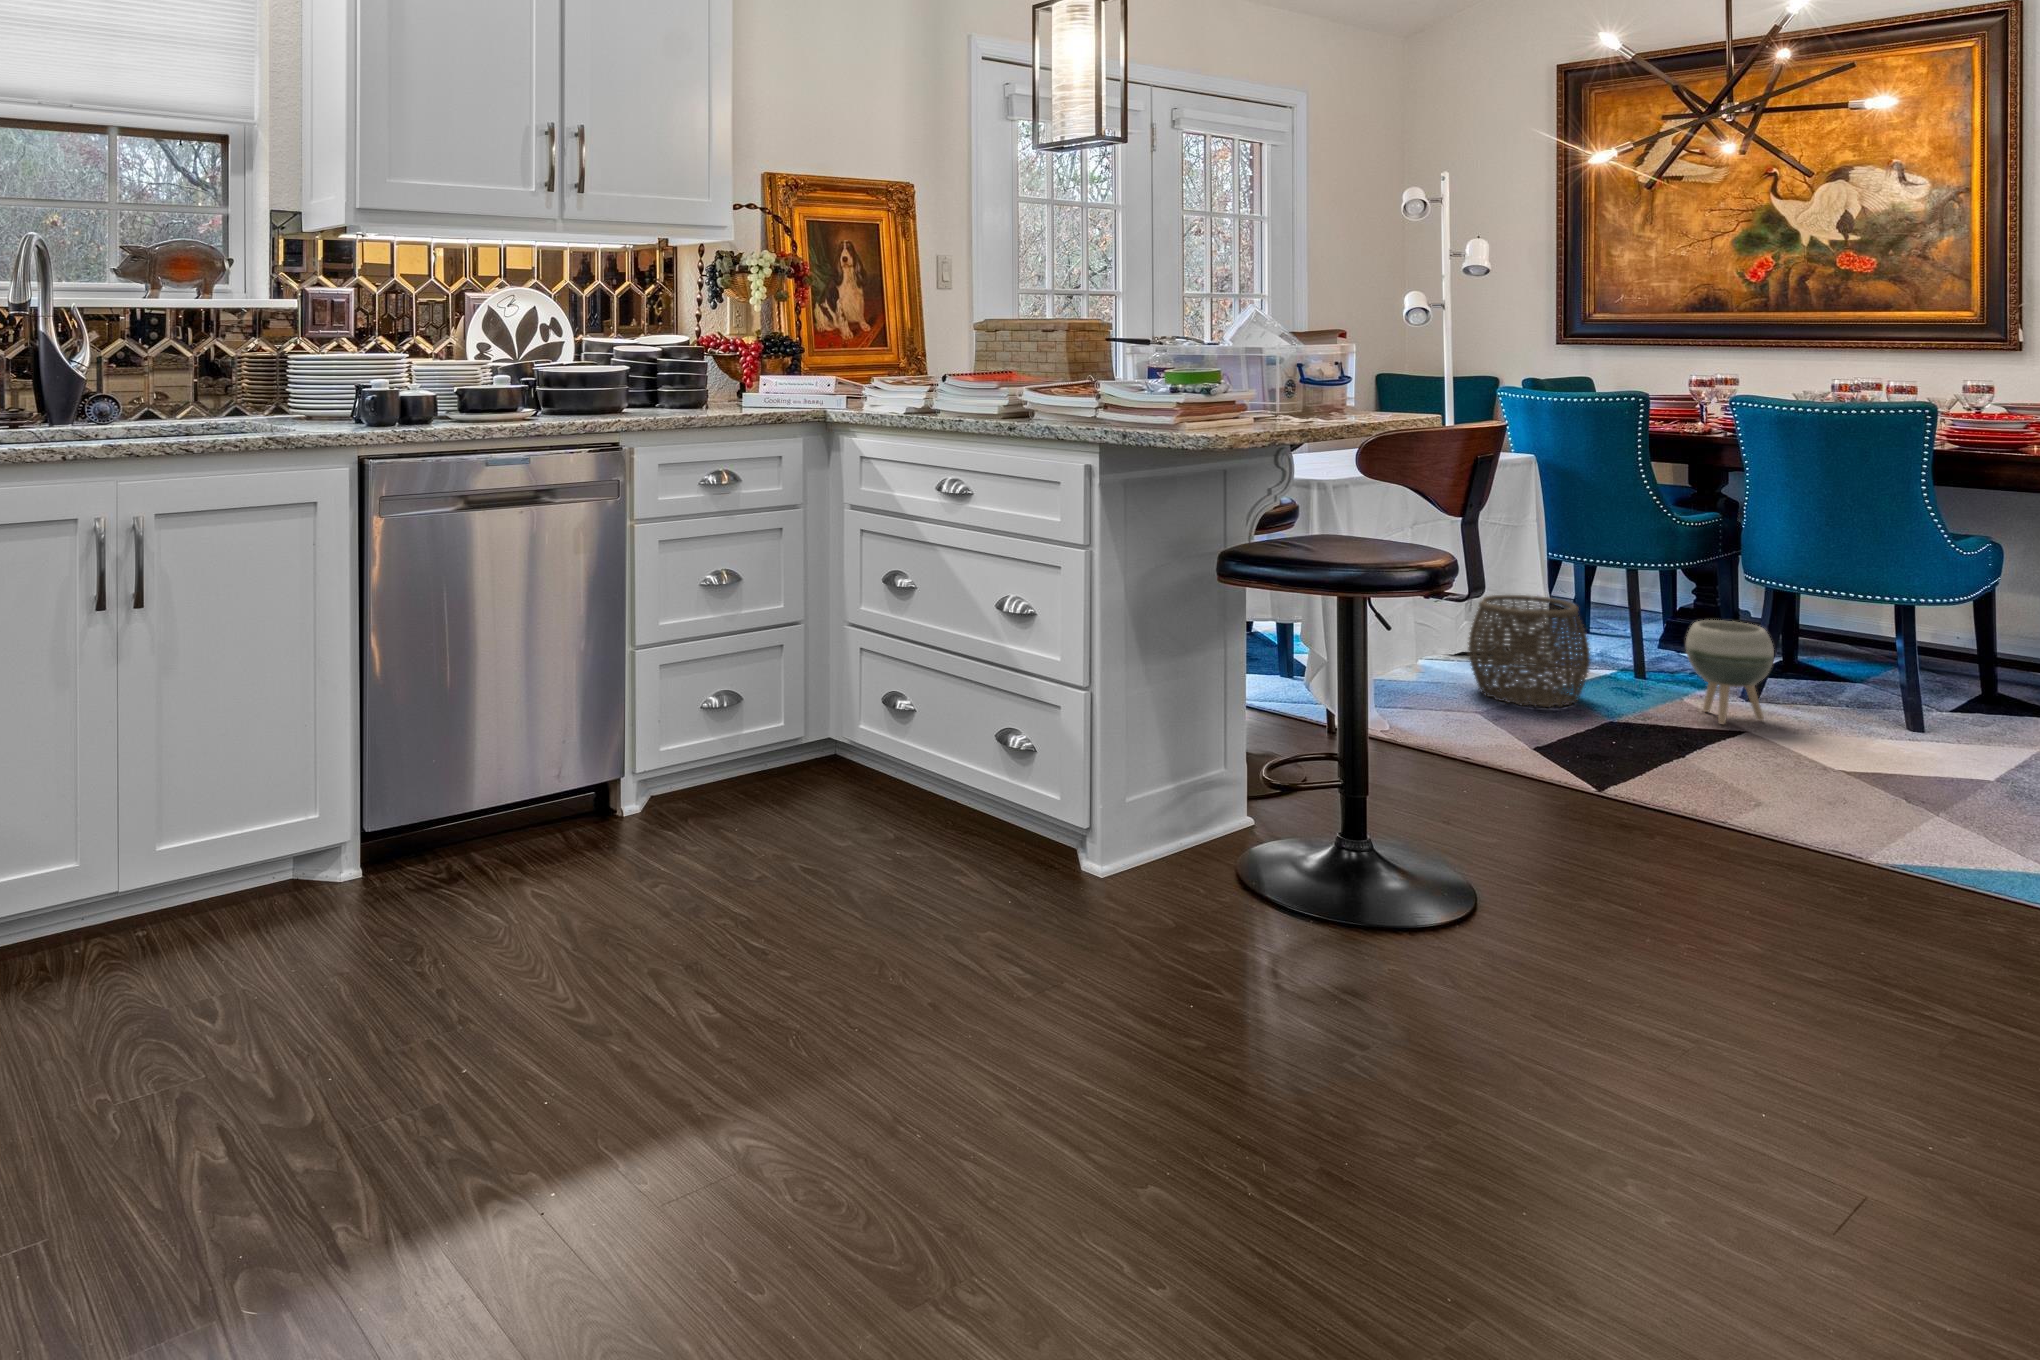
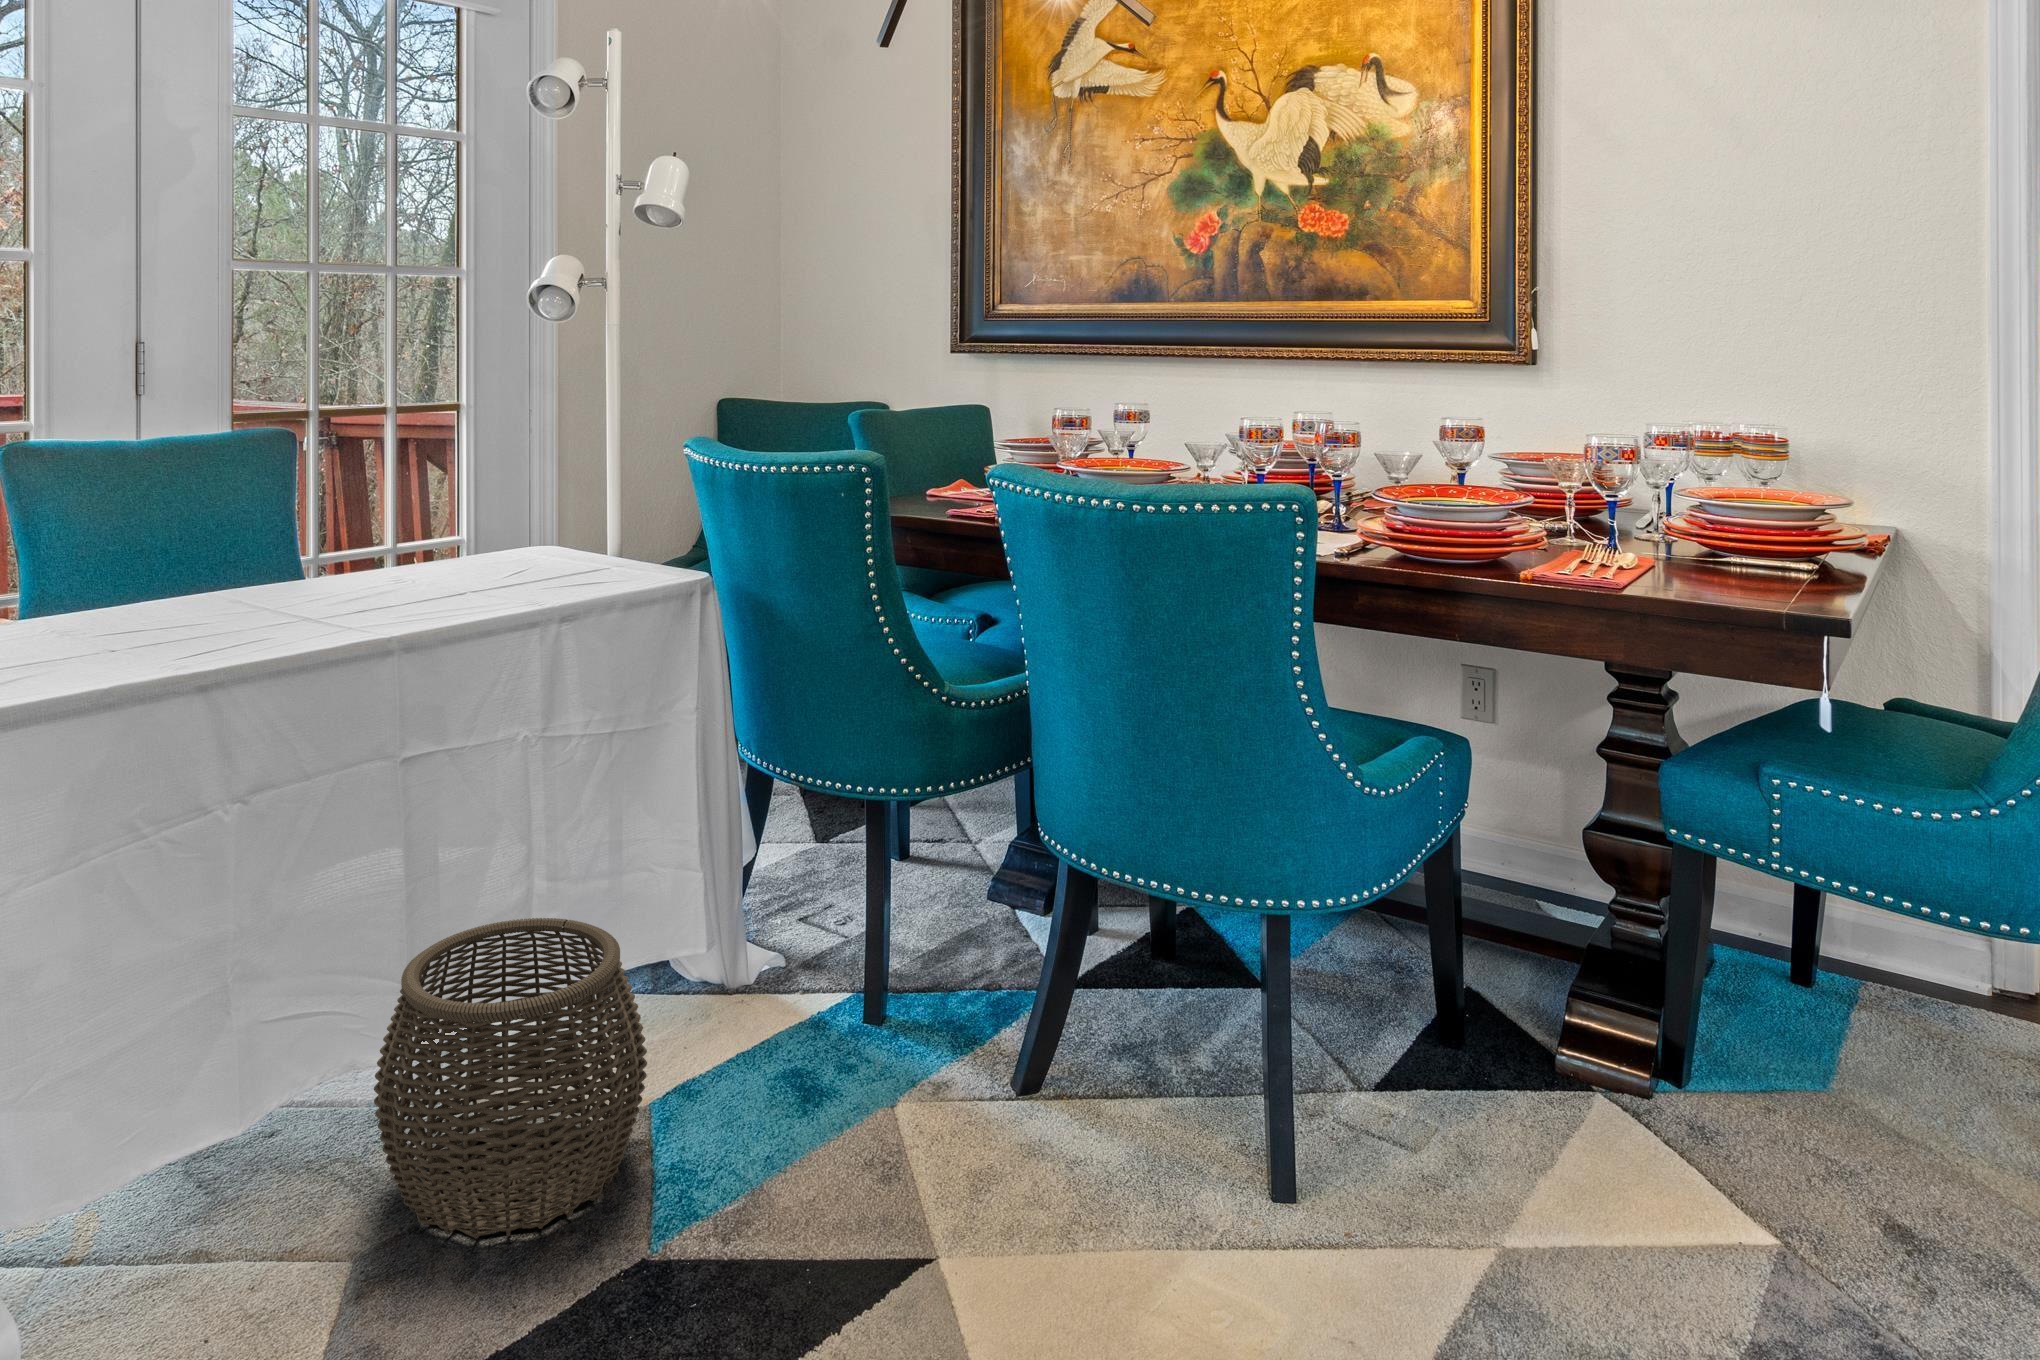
planter: present [1686,620,1774,724] -> none [807,986,980,1271]

